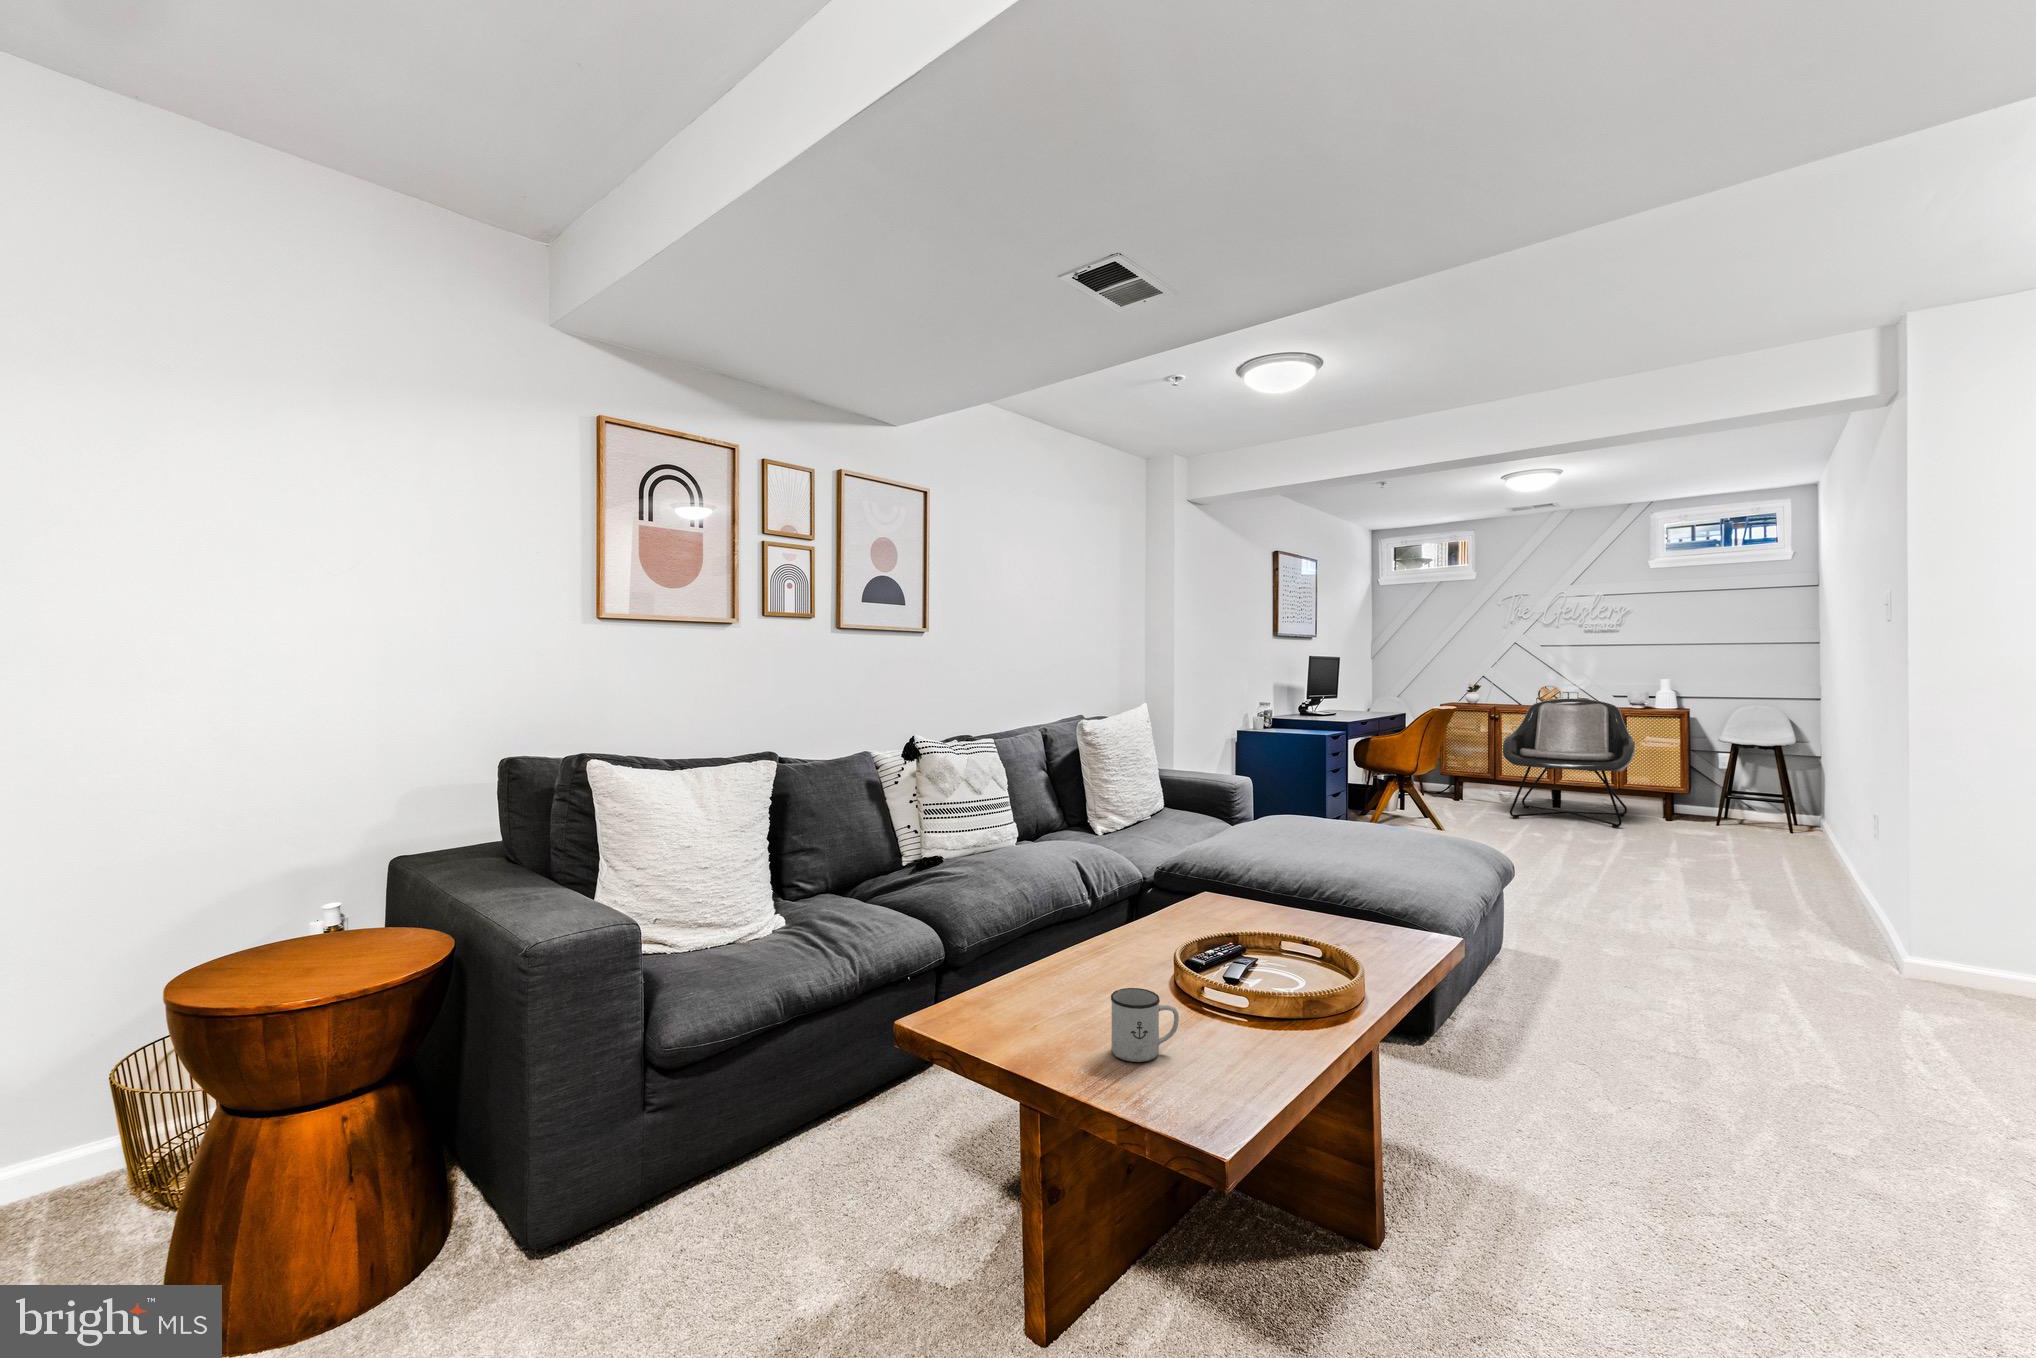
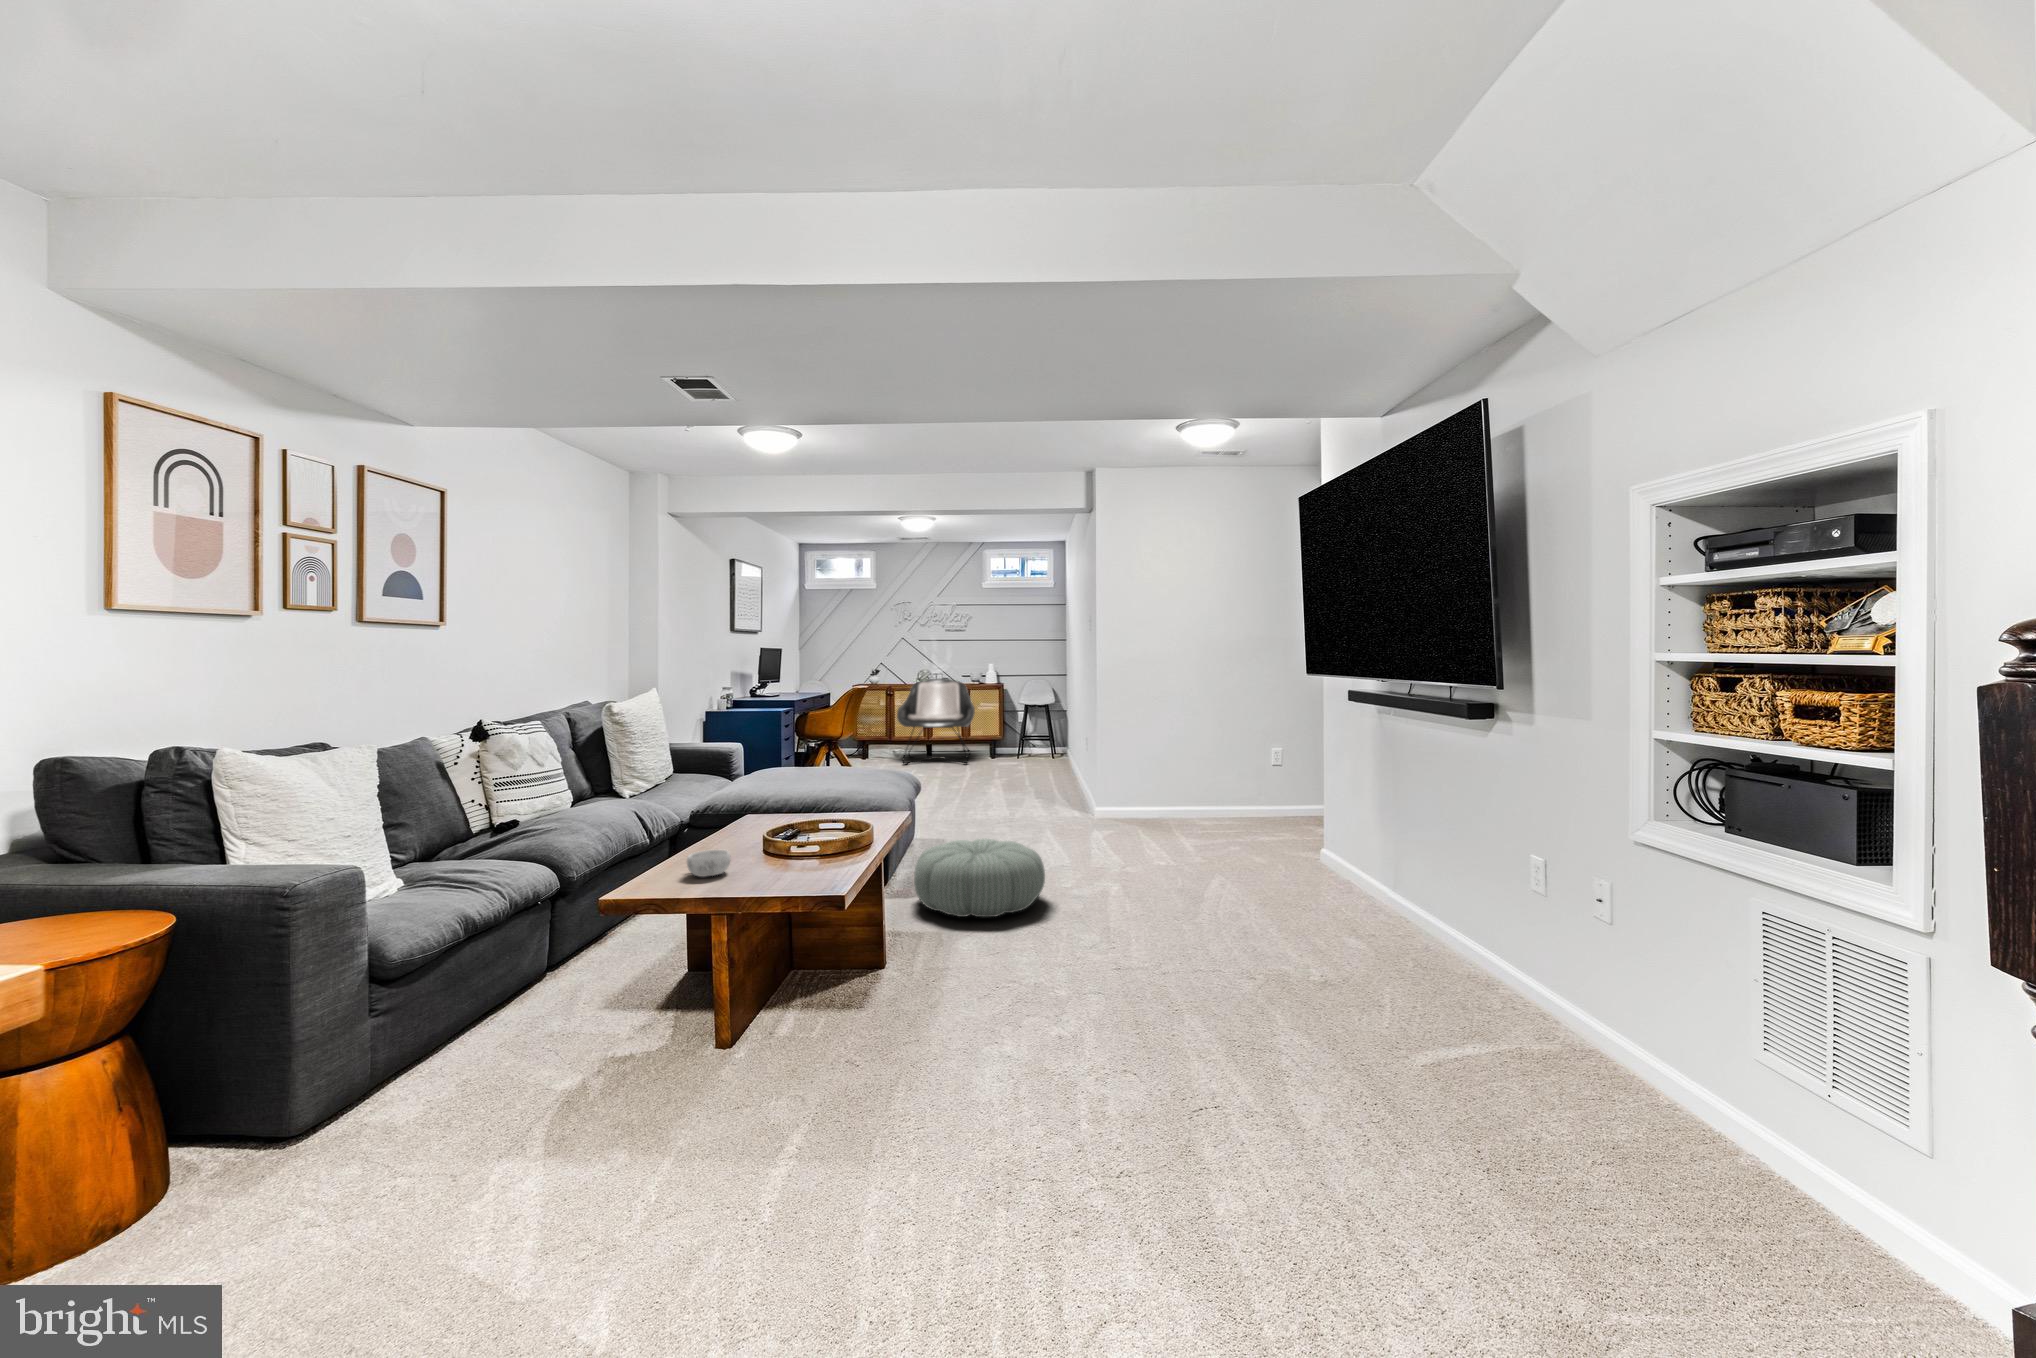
decorative bowl: none [1021,969,1087,1019] -> present [687,850,731,877]
mug: present [1111,988,1179,1062] -> none [759,843,796,881]
pouf: none [1469,994,1774,1184] -> present [914,839,1045,917]

